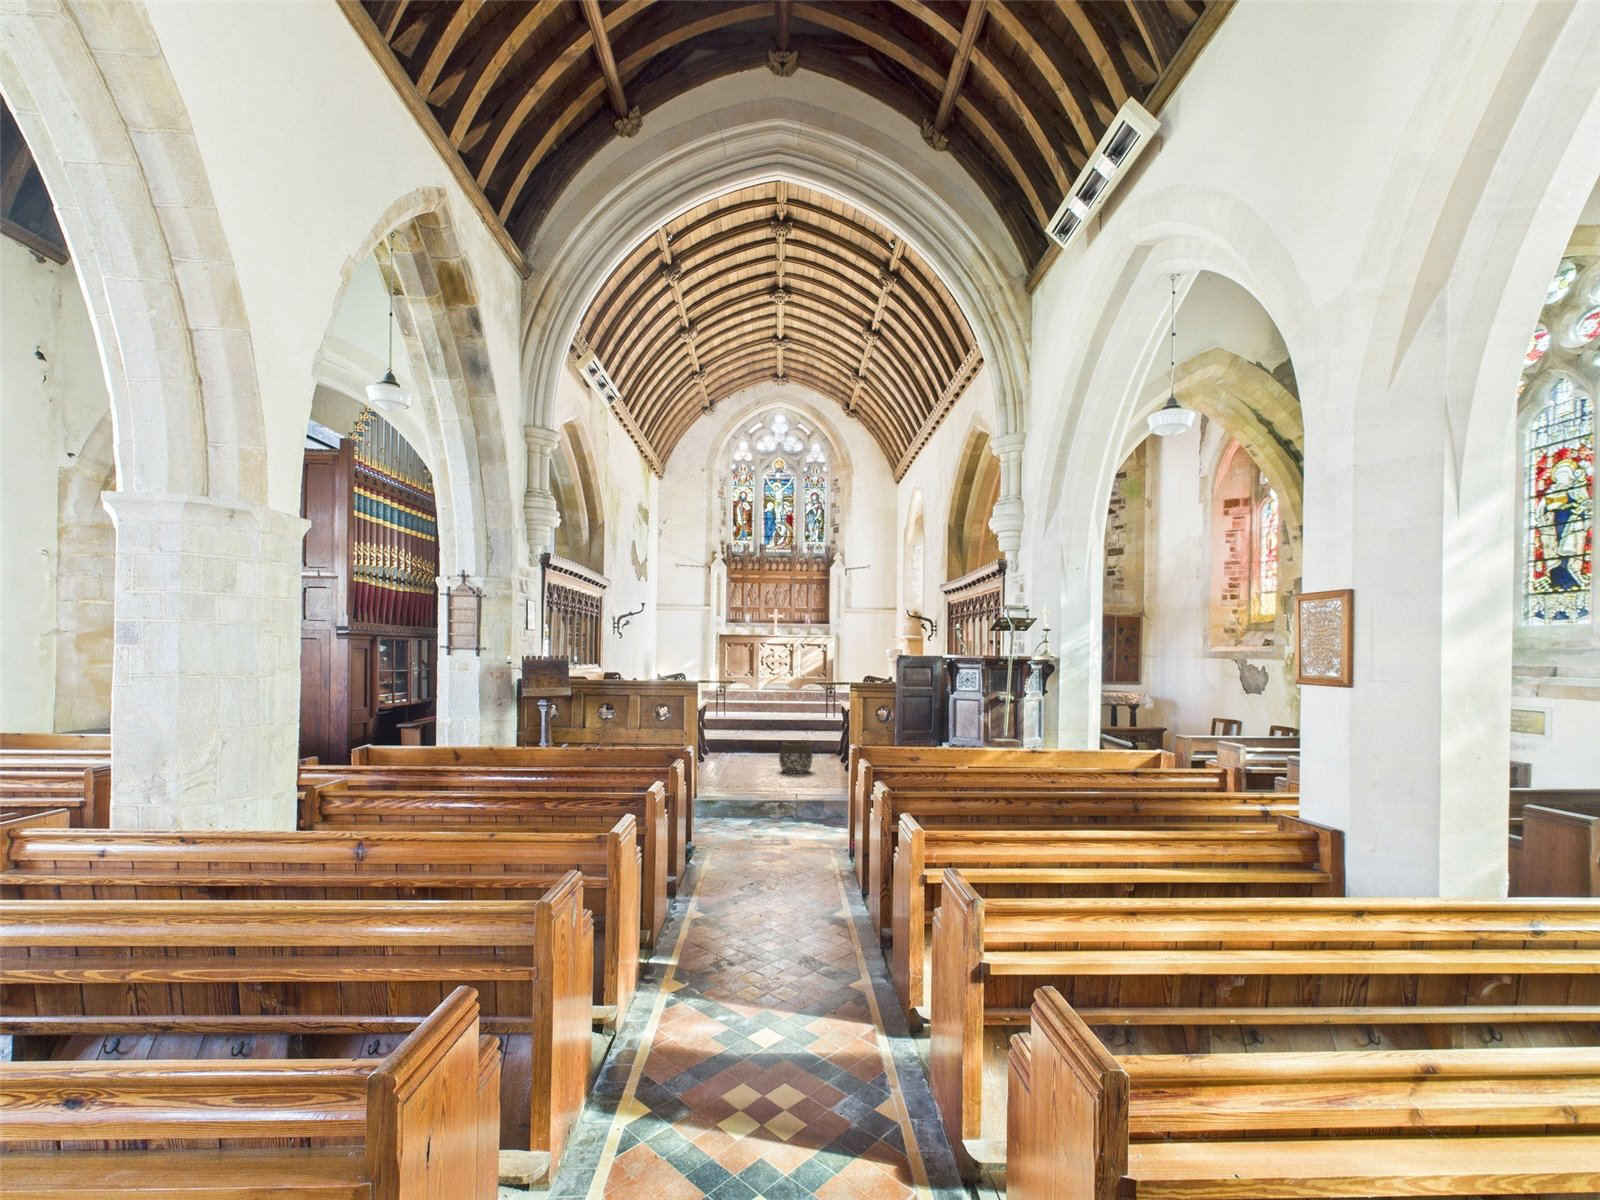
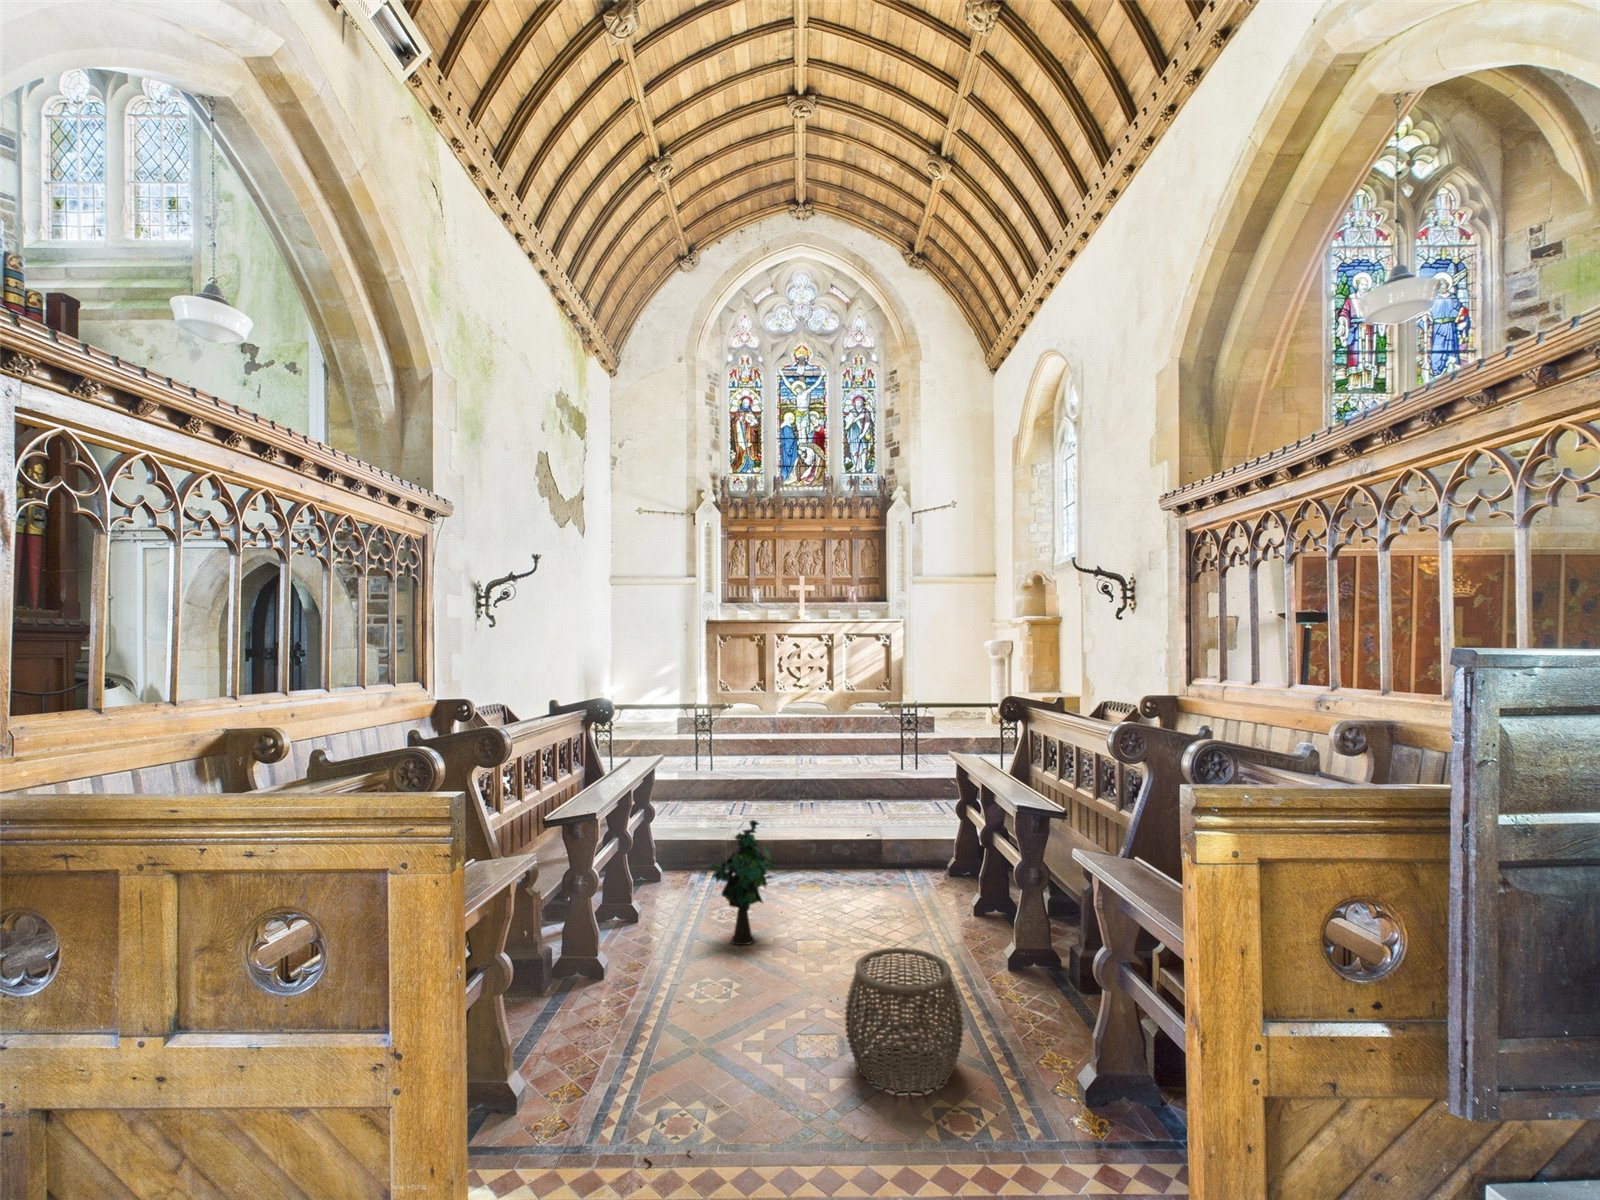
decorative plant: none [734,714,759,758] -> present [709,820,775,945]

